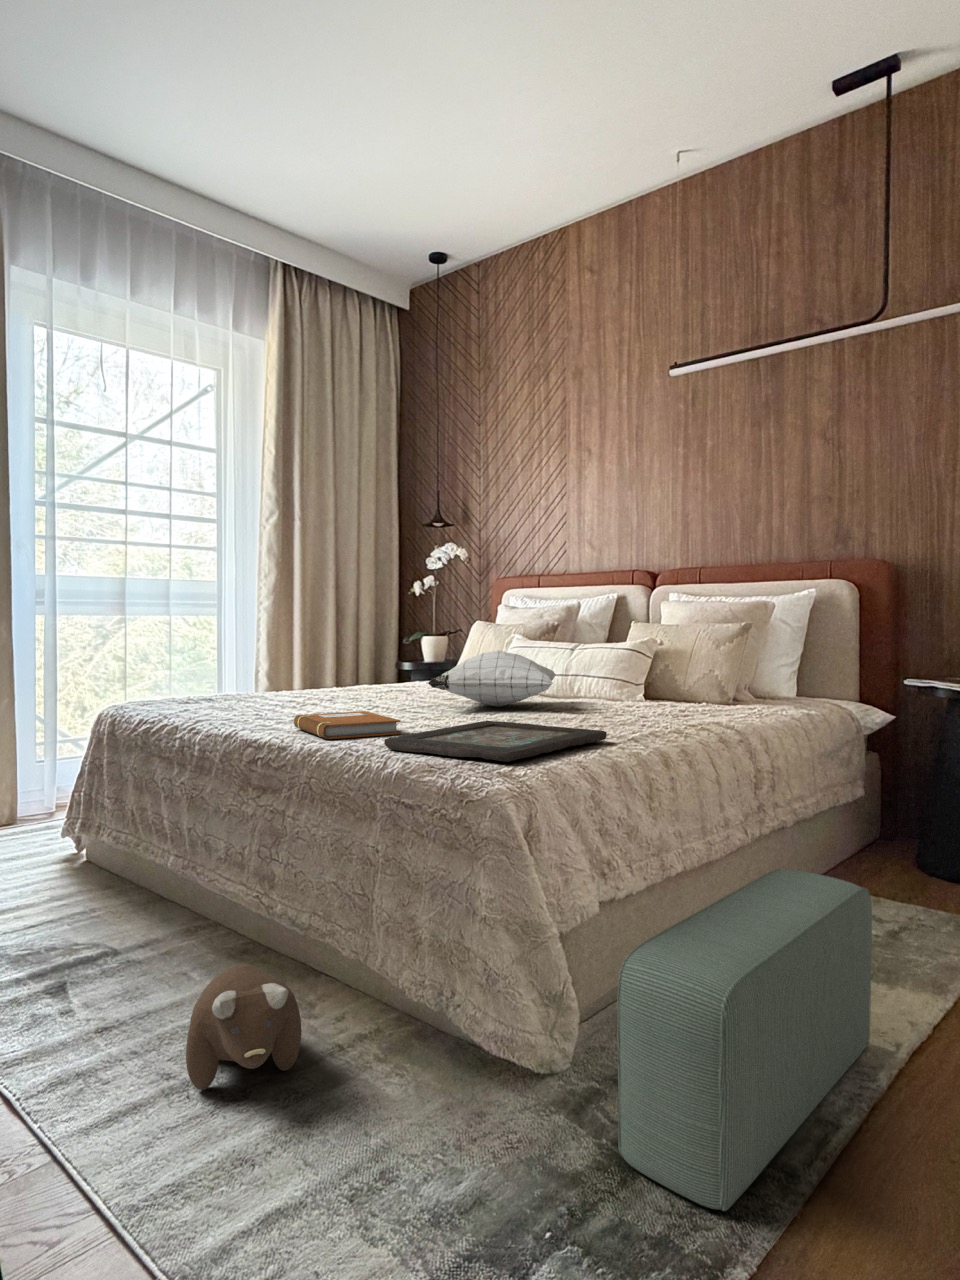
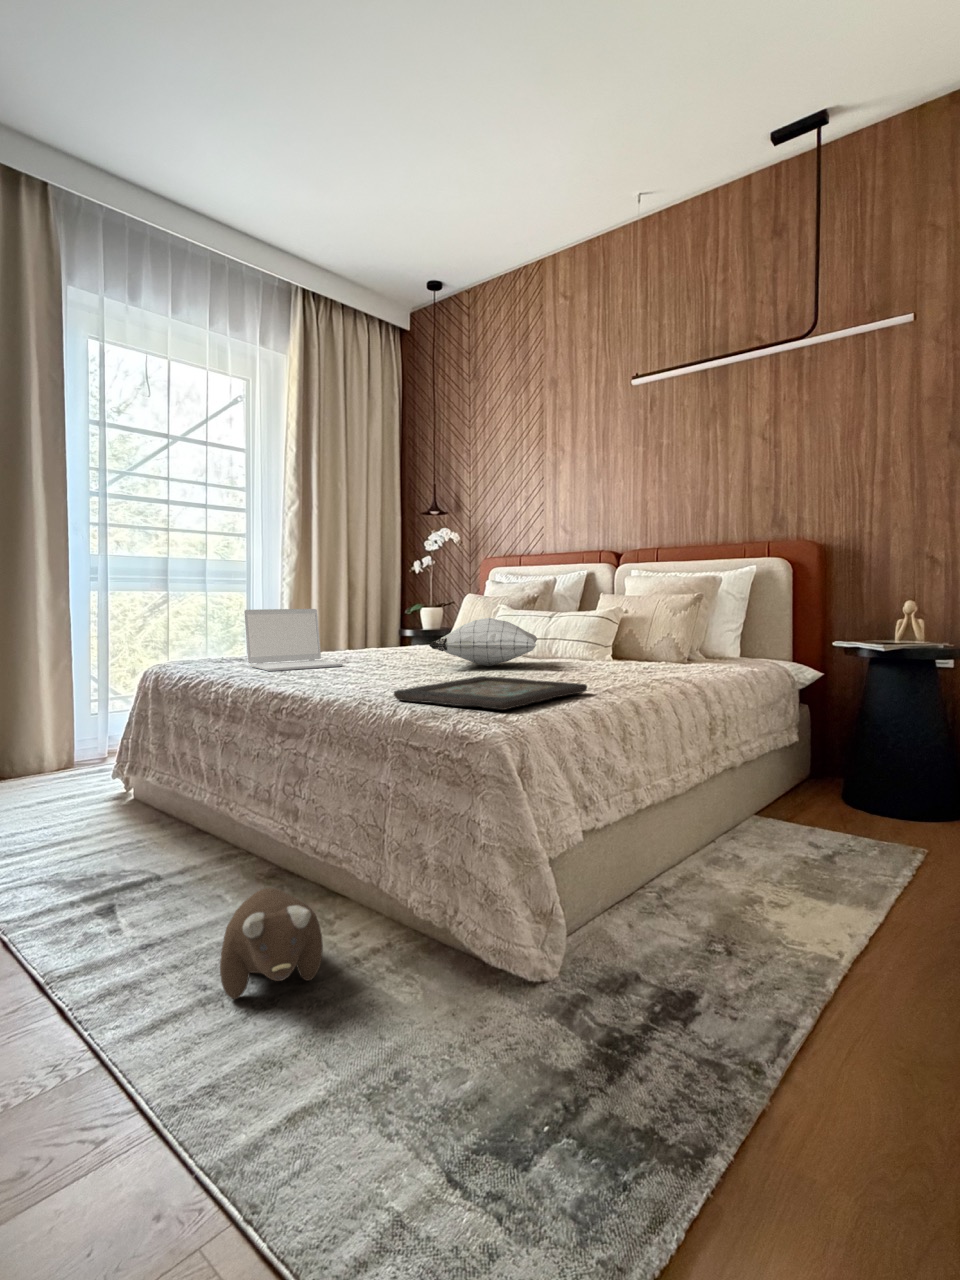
laptop: none [215,639,328,713] -> present [244,609,343,671]
notebook: present [294,711,401,739] -> none [314,669,407,692]
pouf: present [617,869,872,1211] -> none [606,802,819,1104]

